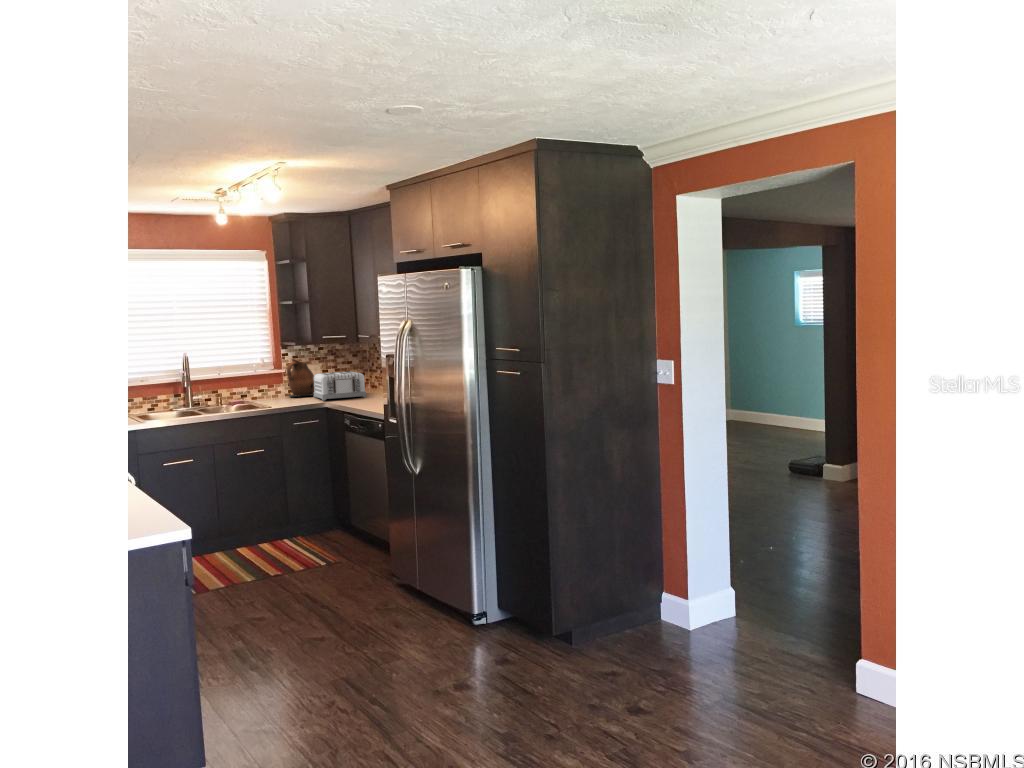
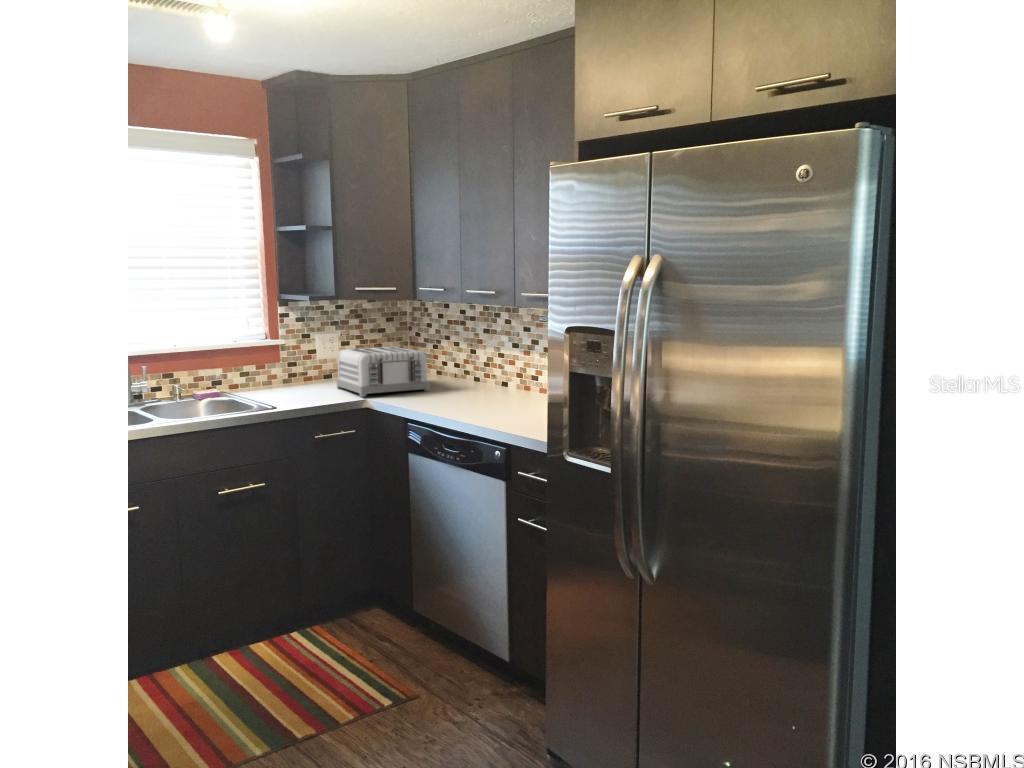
ceramic pitcher: present [287,359,314,397] -> none [287,323,342,385]

